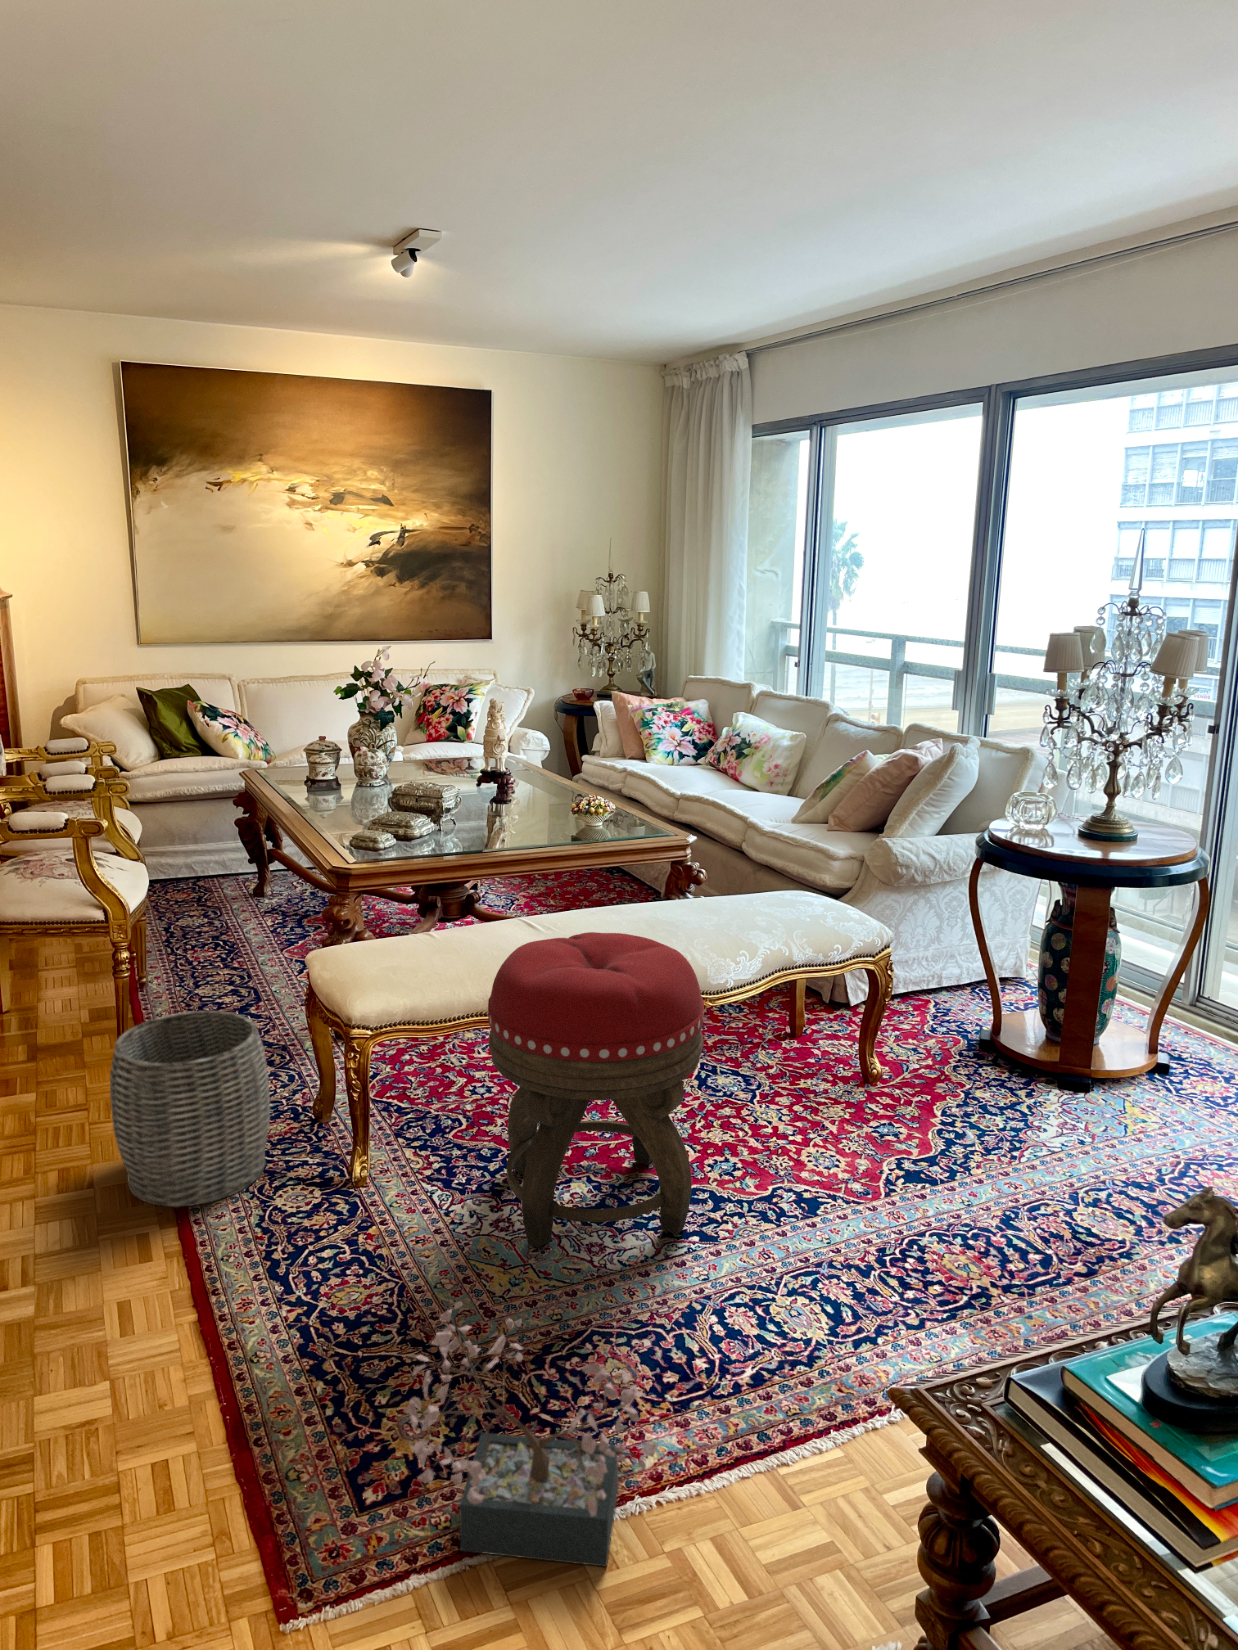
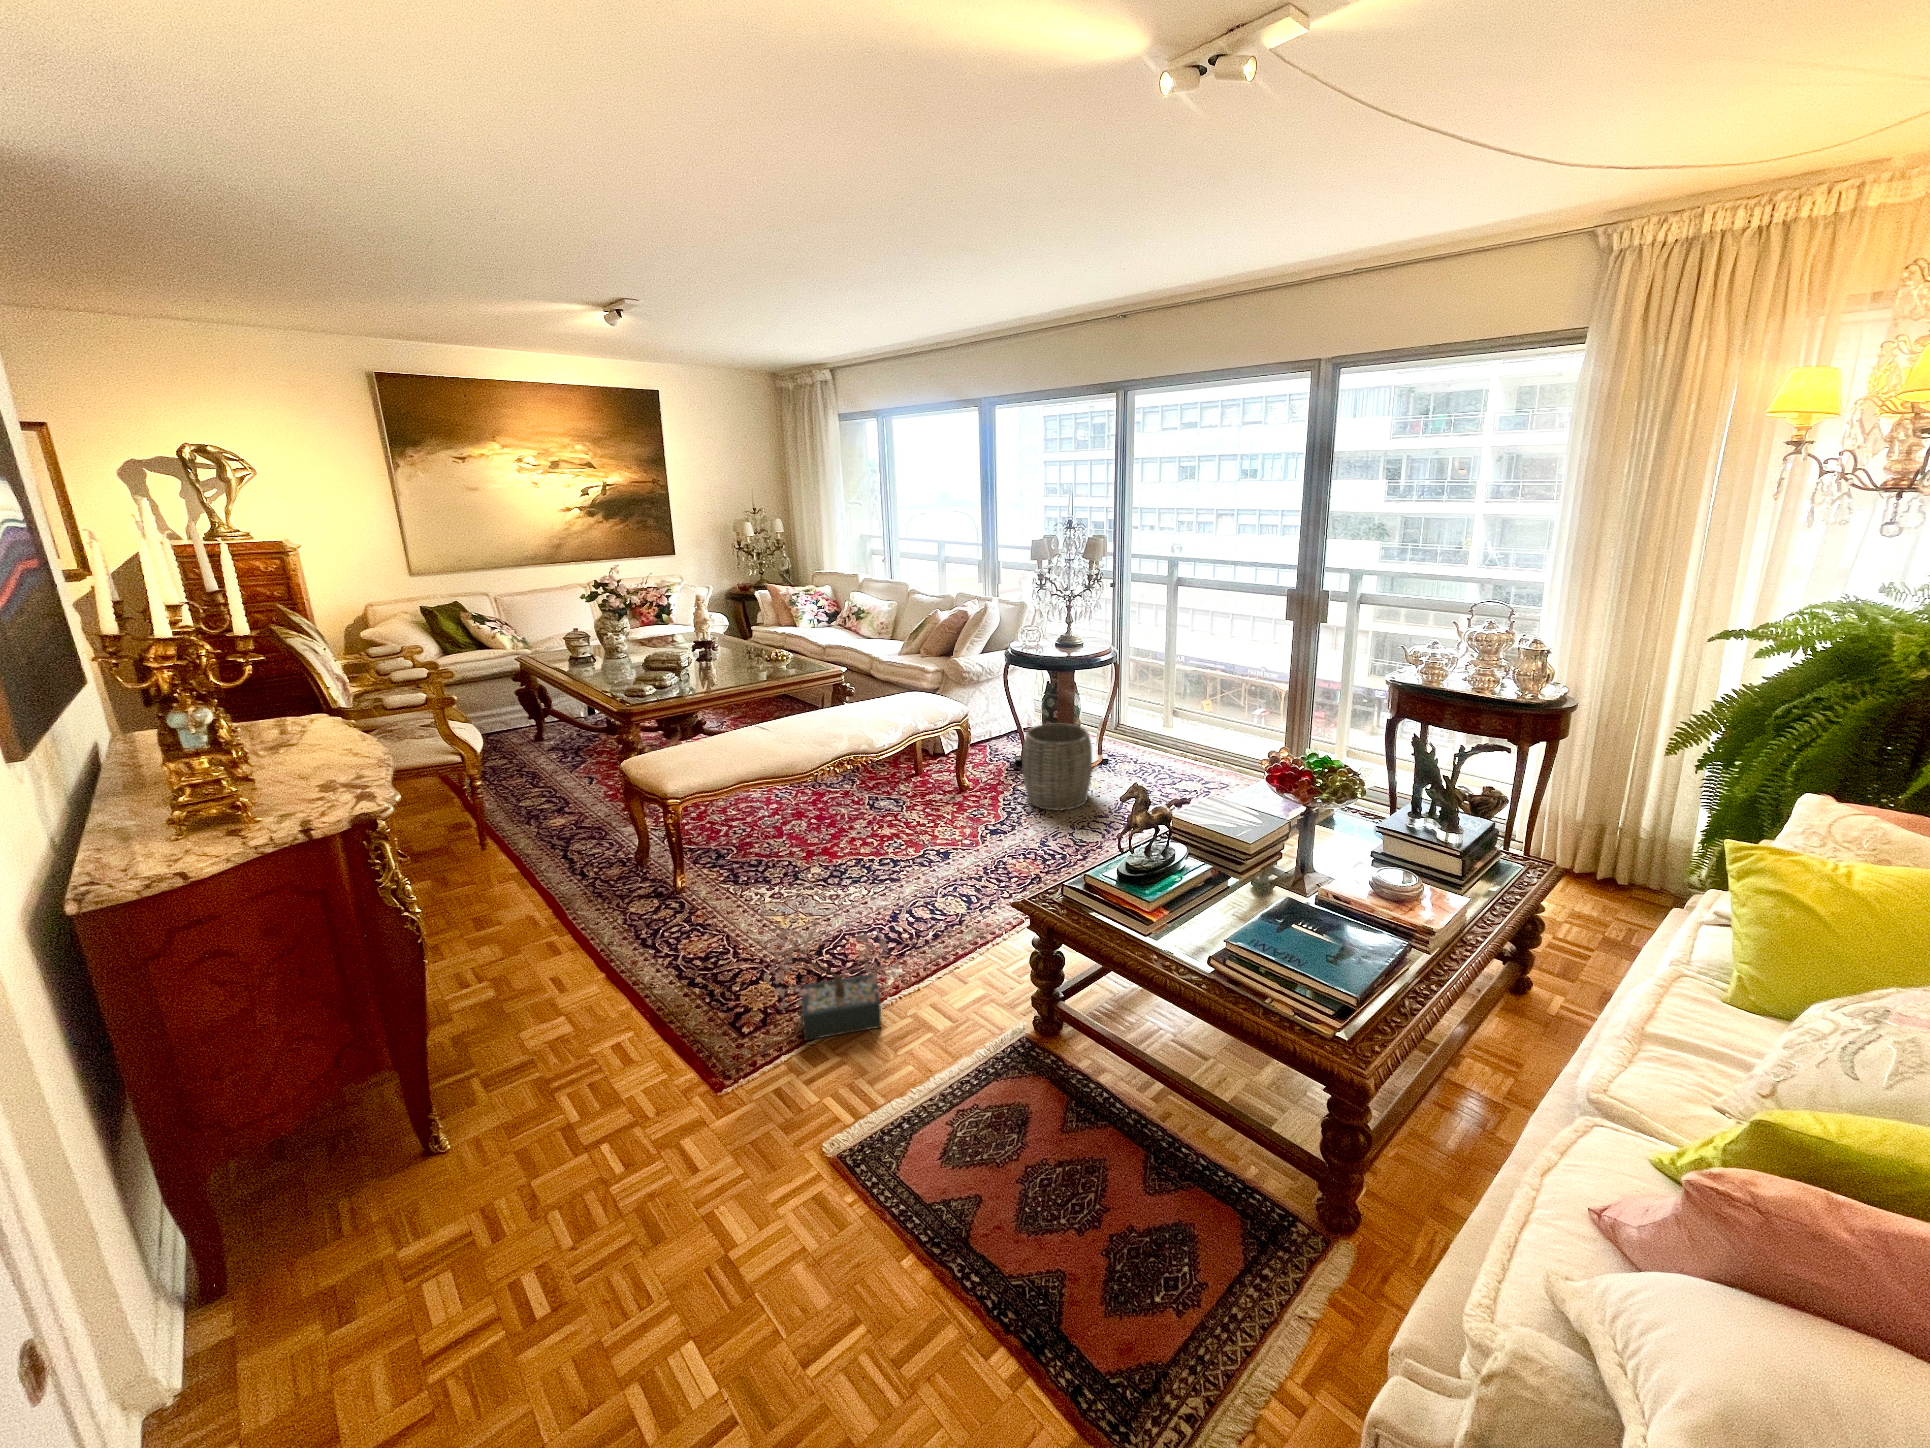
footstool: present [488,932,704,1248] -> none [755,724,883,903]
woven basket: present [110,1011,270,1207] -> present [1022,723,1092,811]

